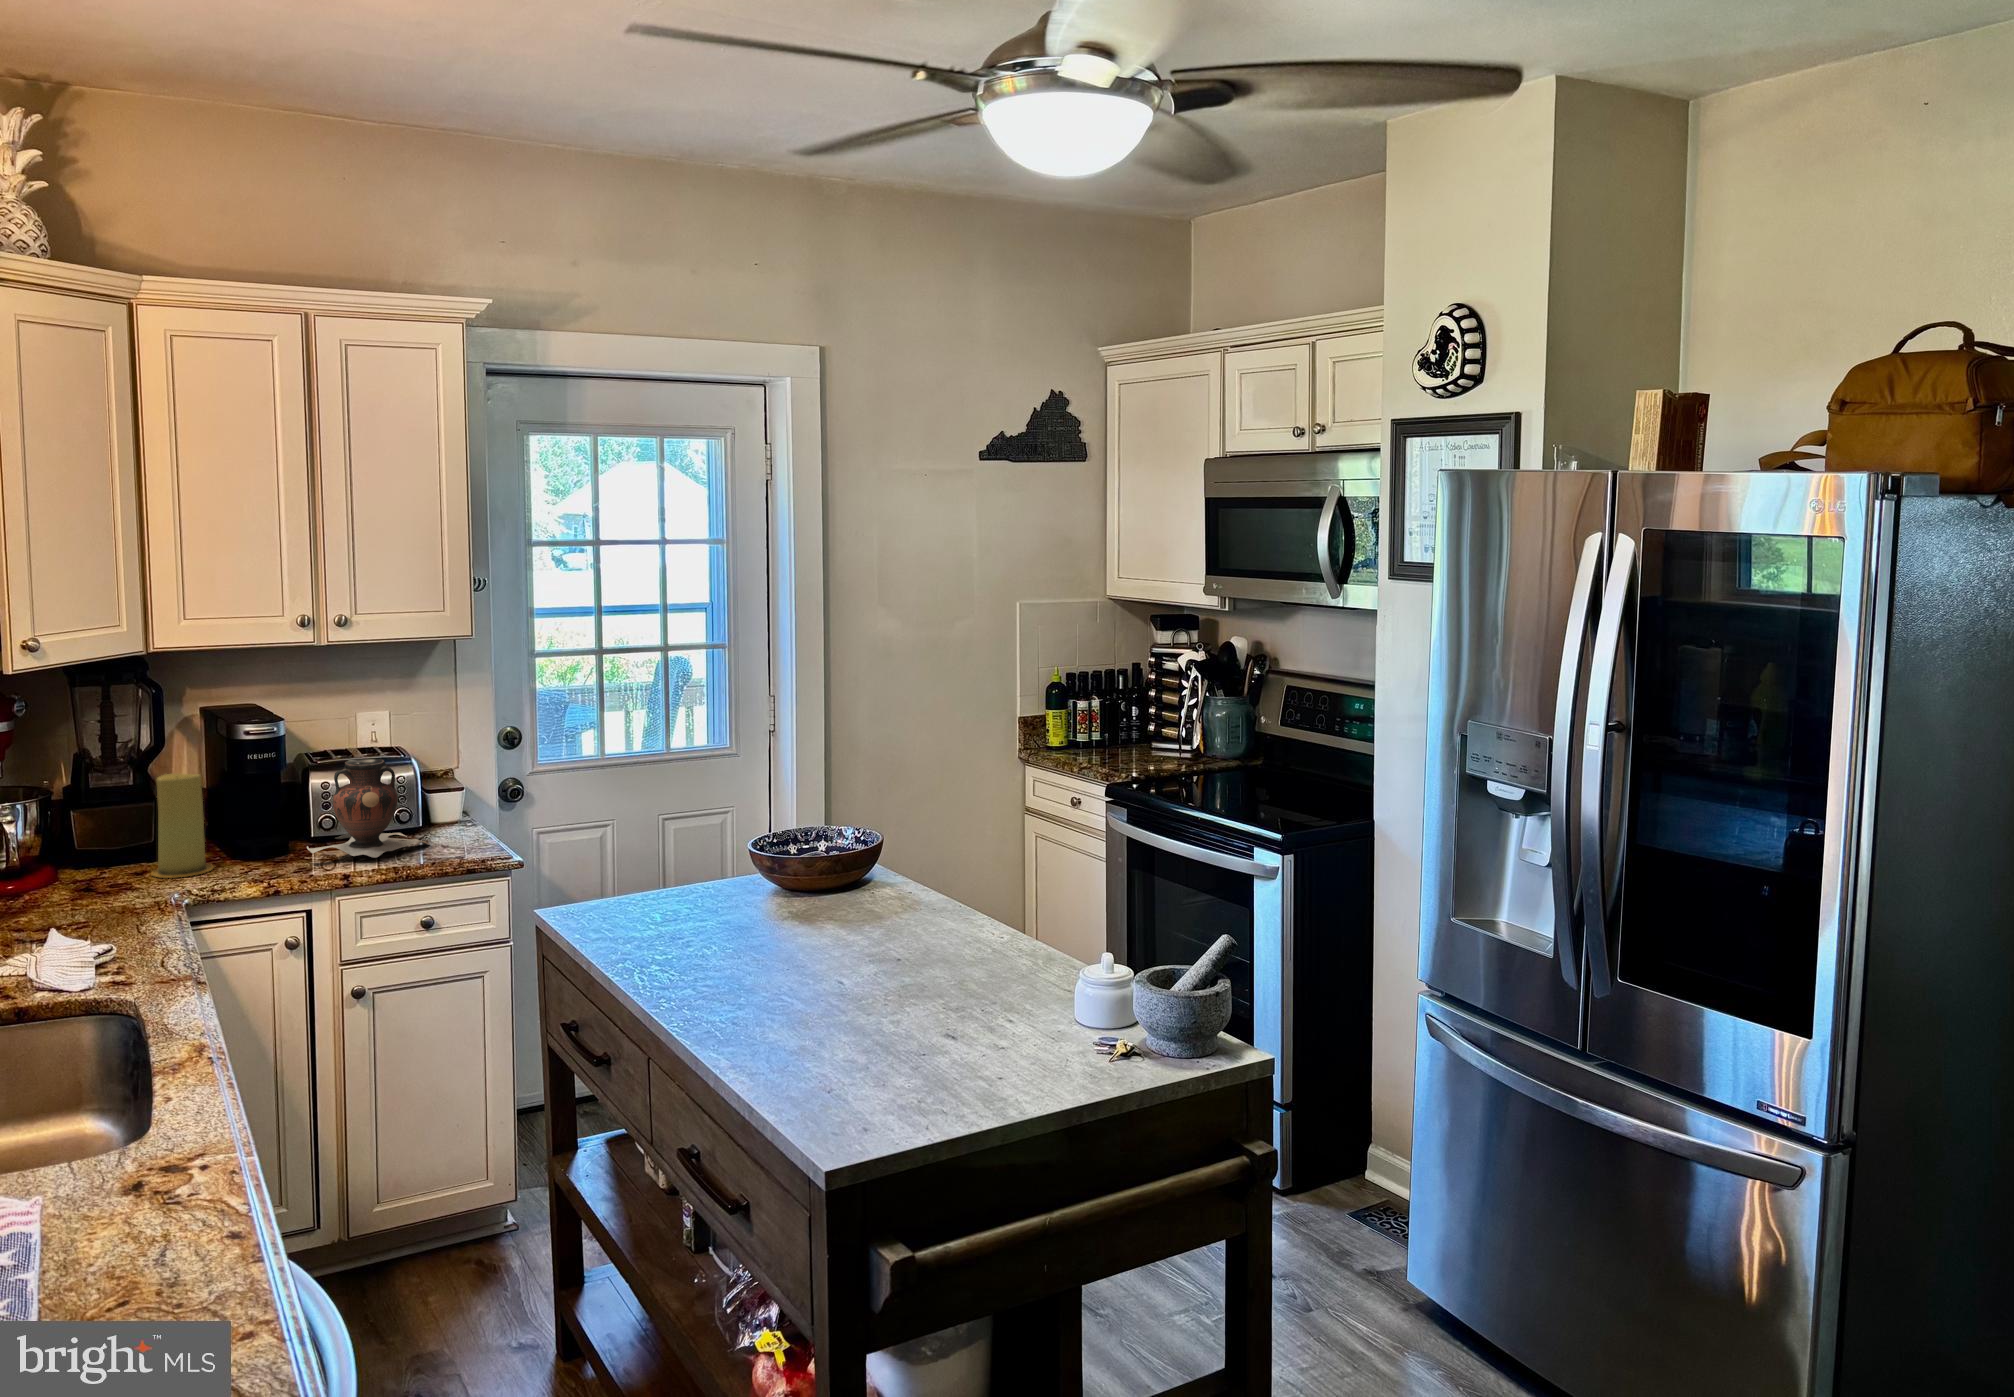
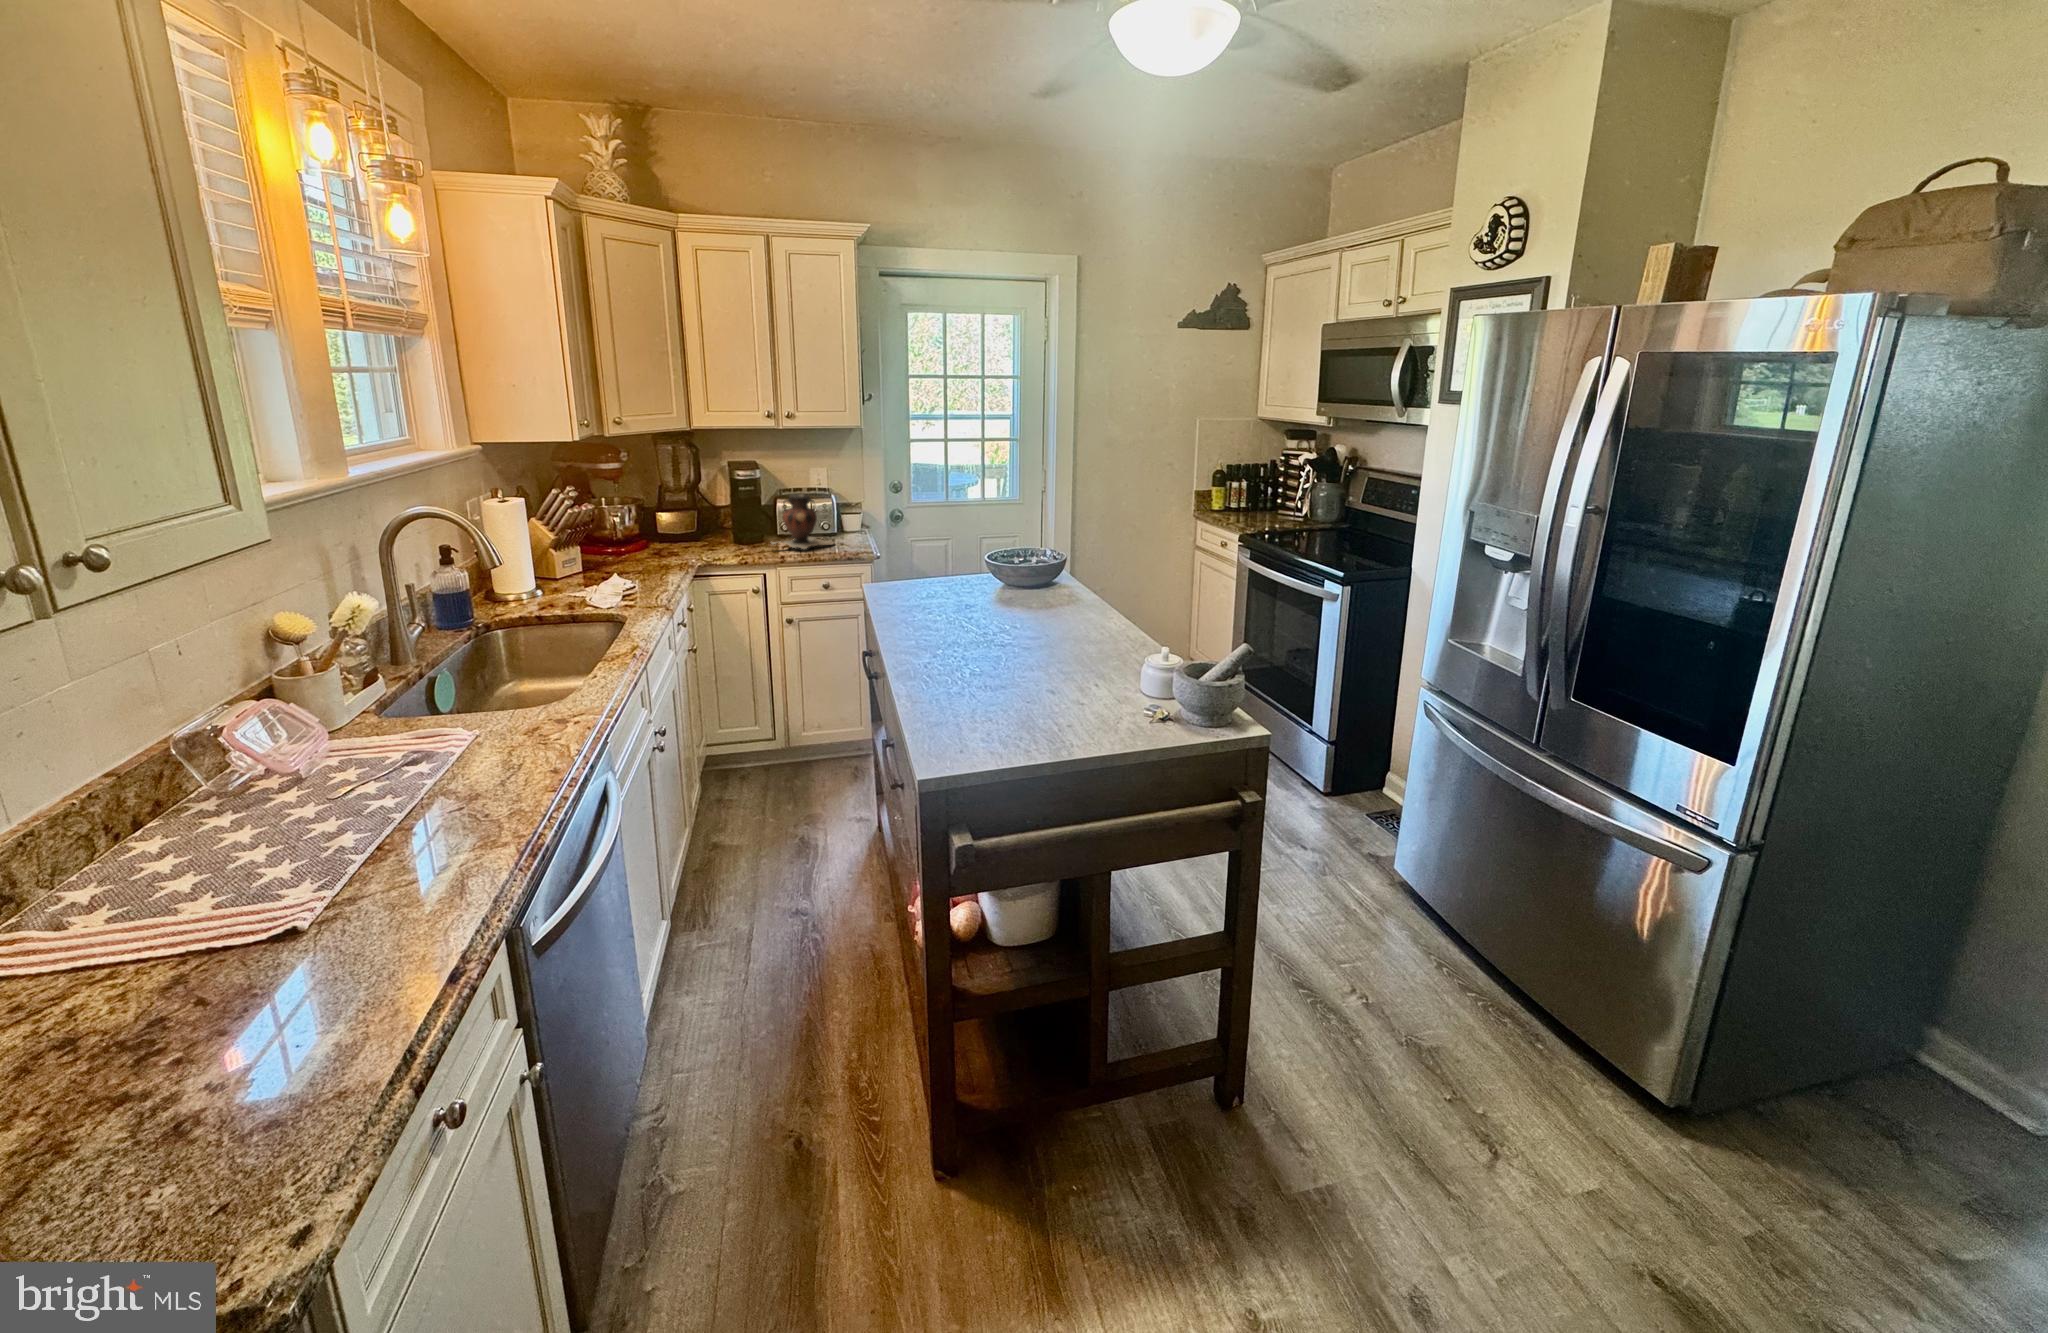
candle: present [152,774,213,878] -> none [694,497,725,553]

